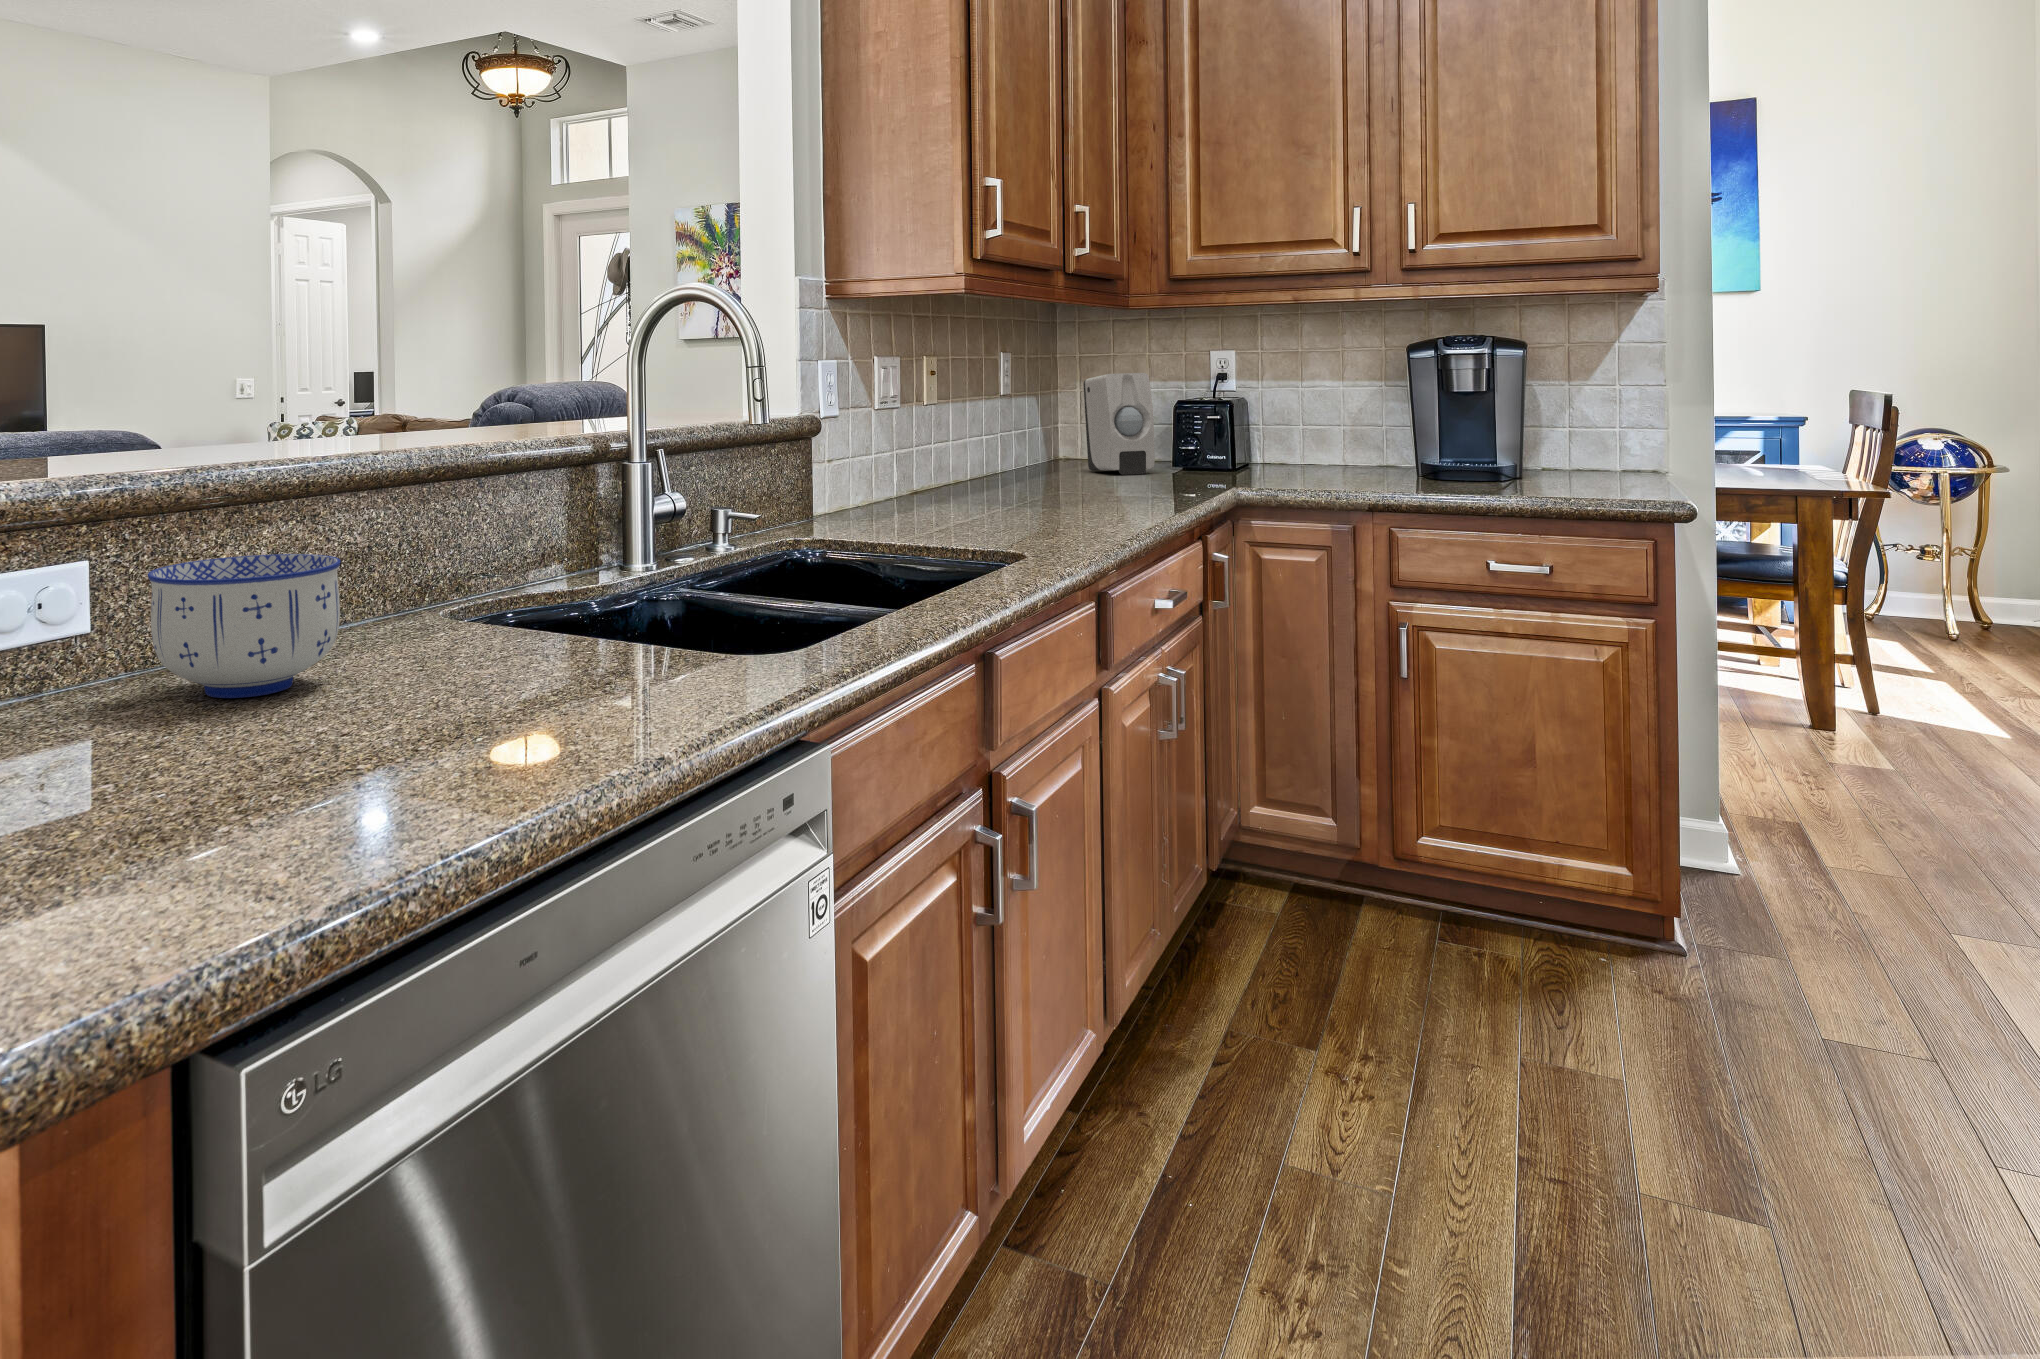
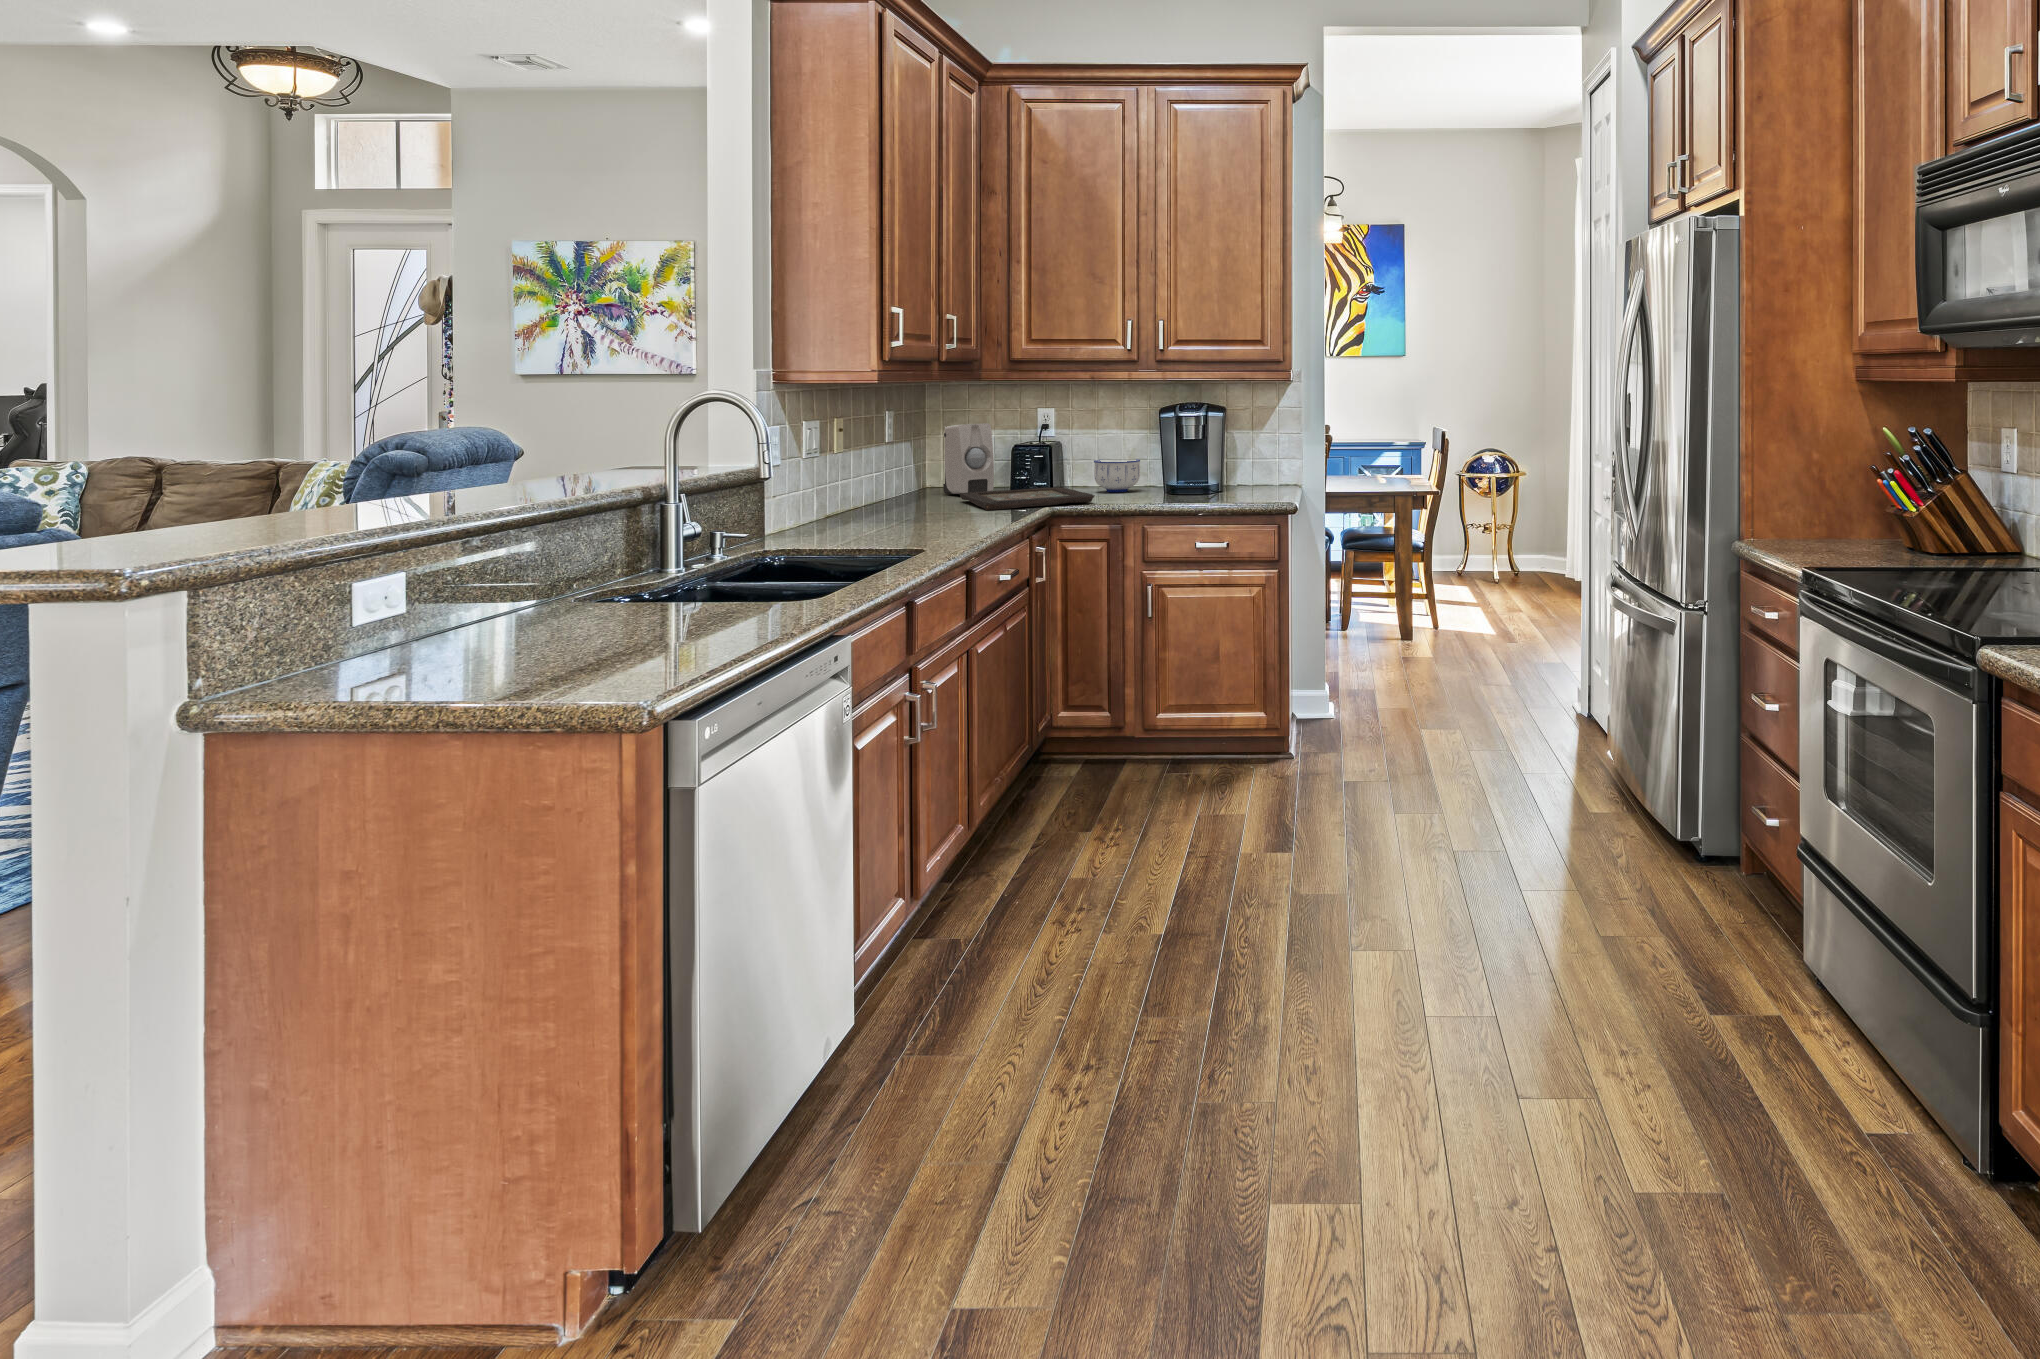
decorative tray: none [1107,465,1305,494] -> present [960,487,1095,510]
bowl: present [148,554,341,698] -> present [1094,459,1140,492]

